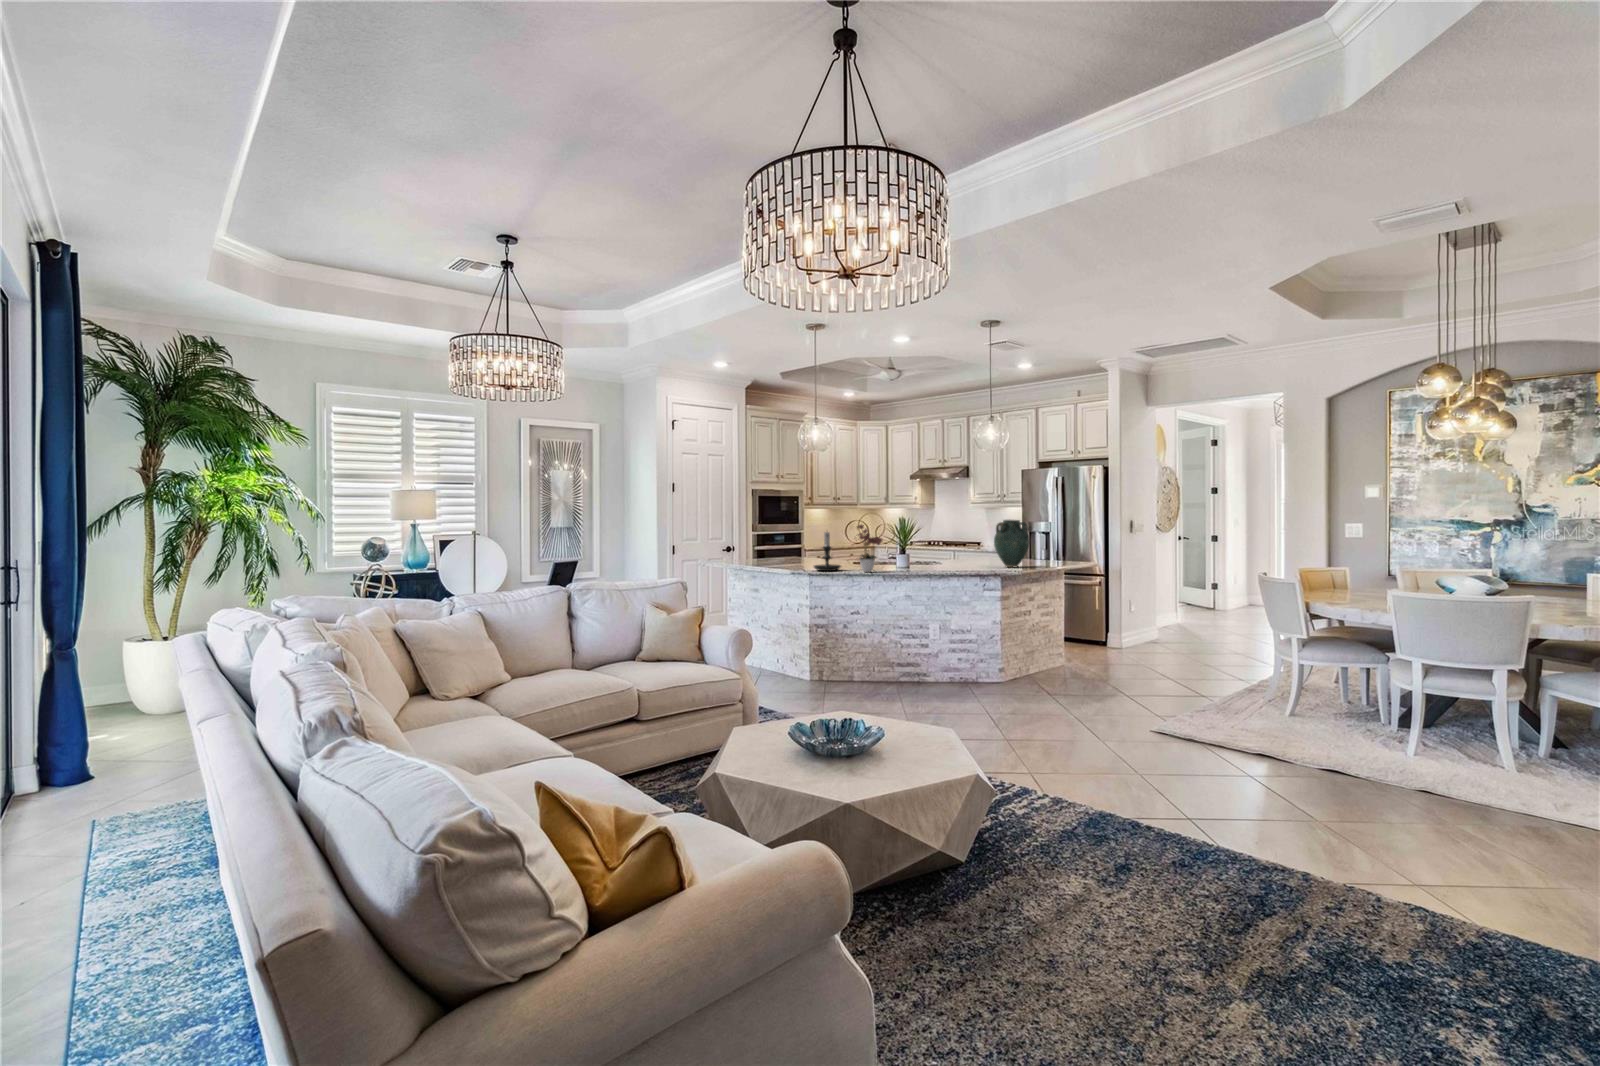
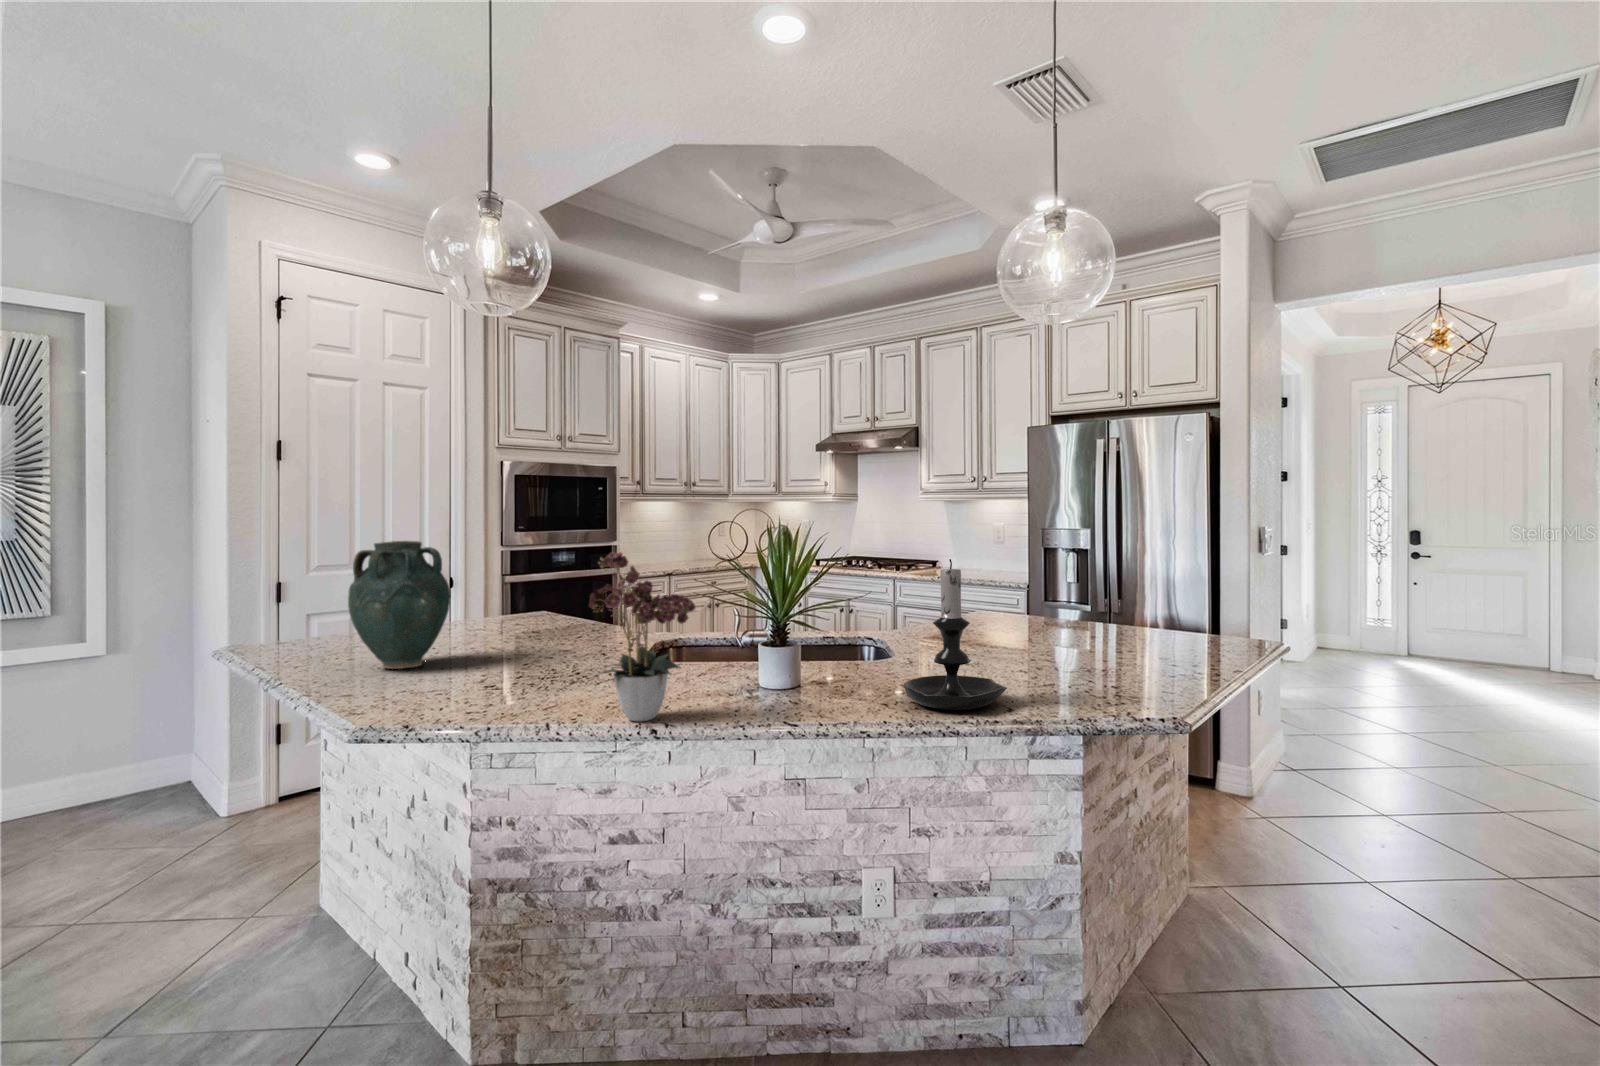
vase: present [994,520,1030,567] -> present [348,541,451,669]
candle holder: present [814,532,841,571] -> present [904,559,1007,710]

